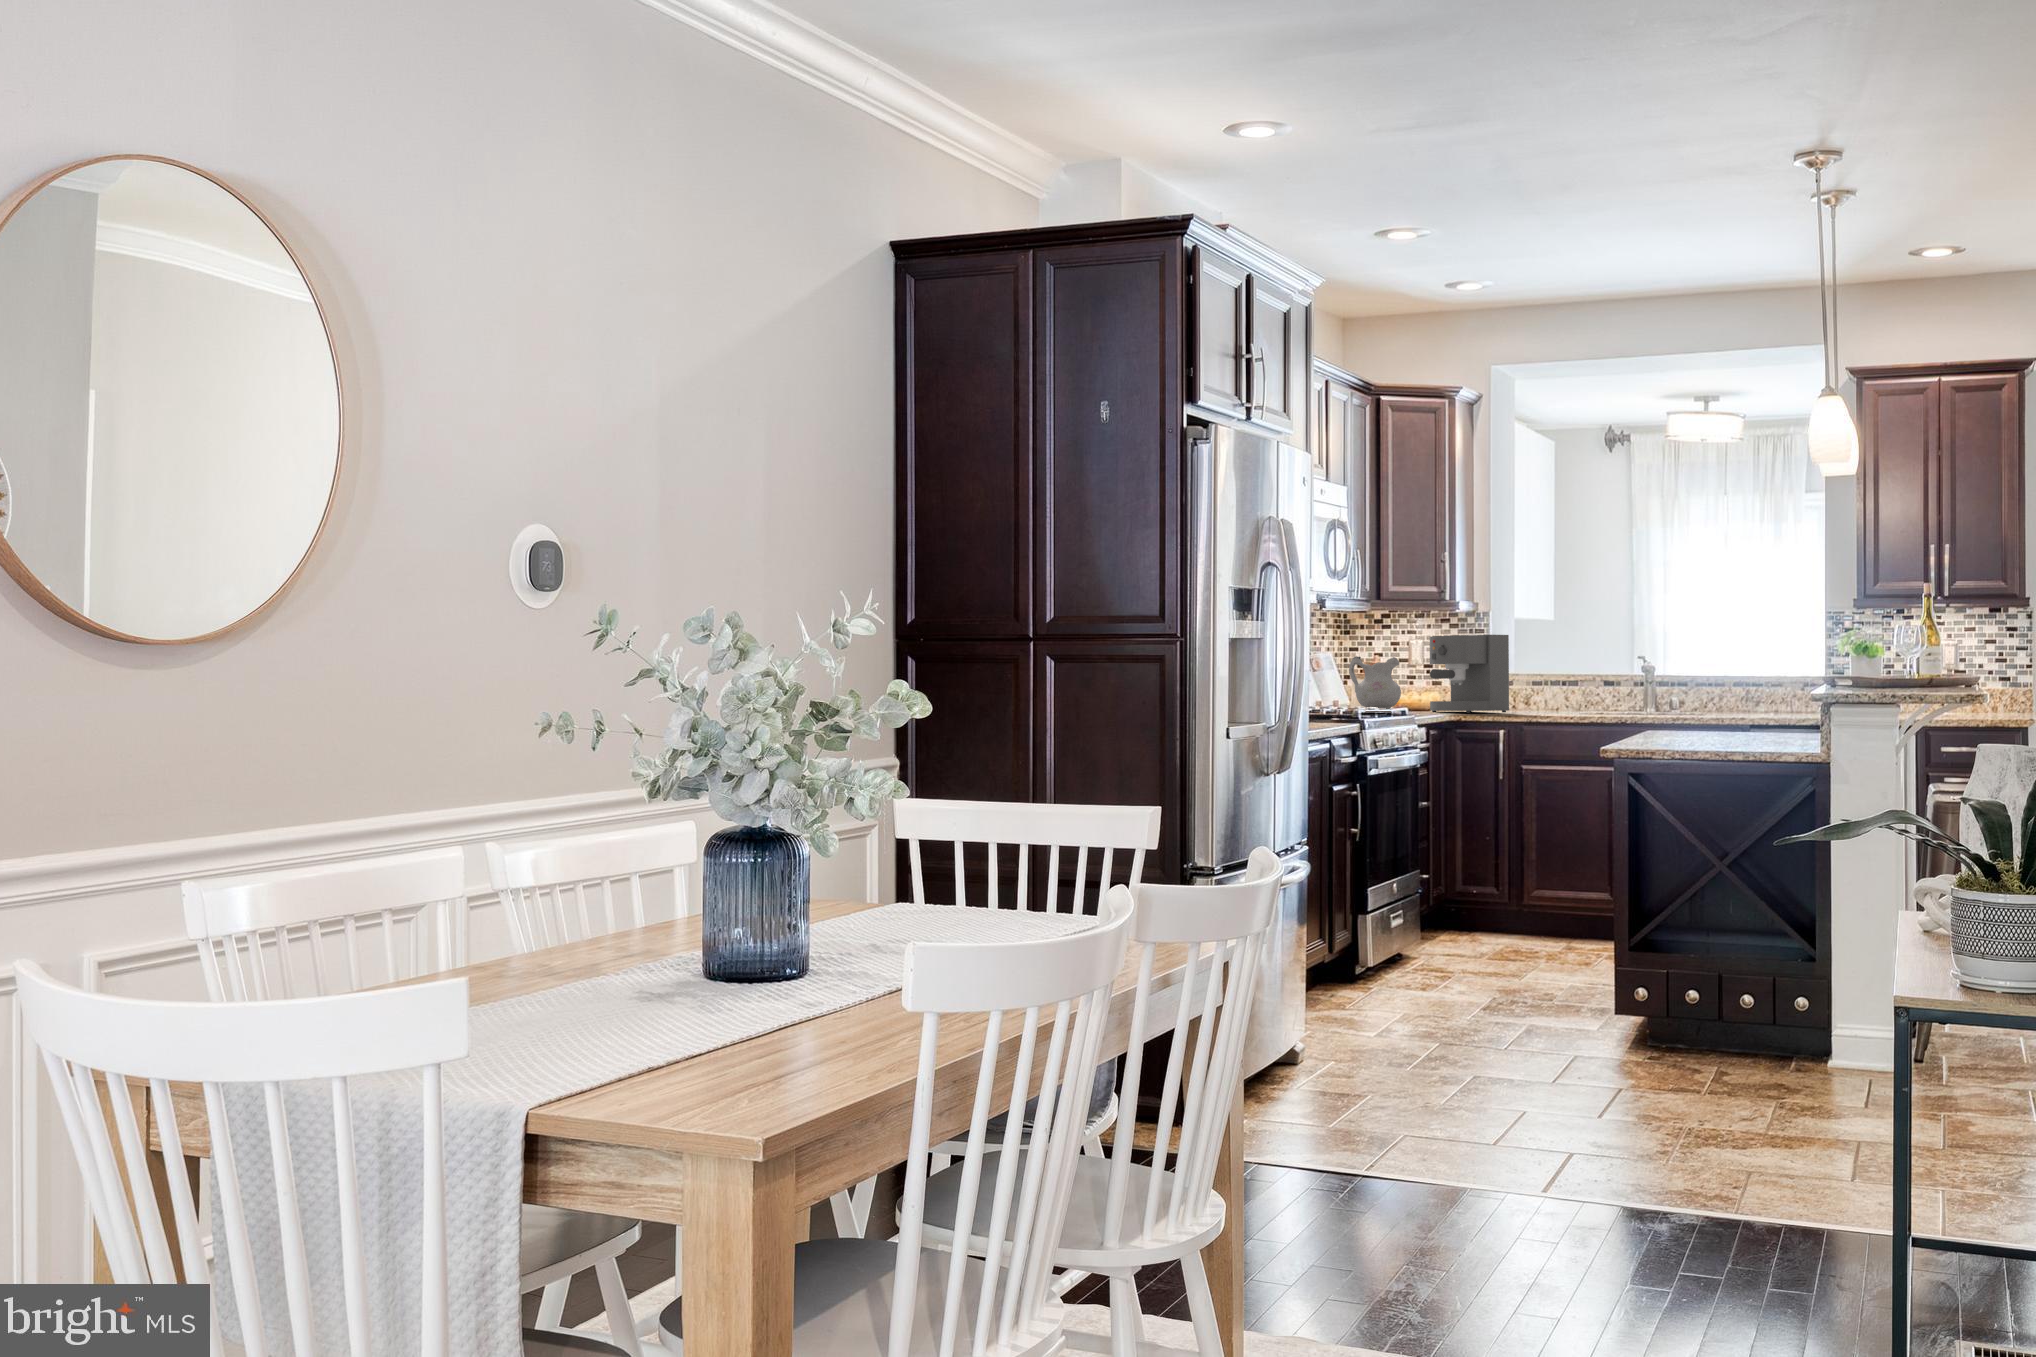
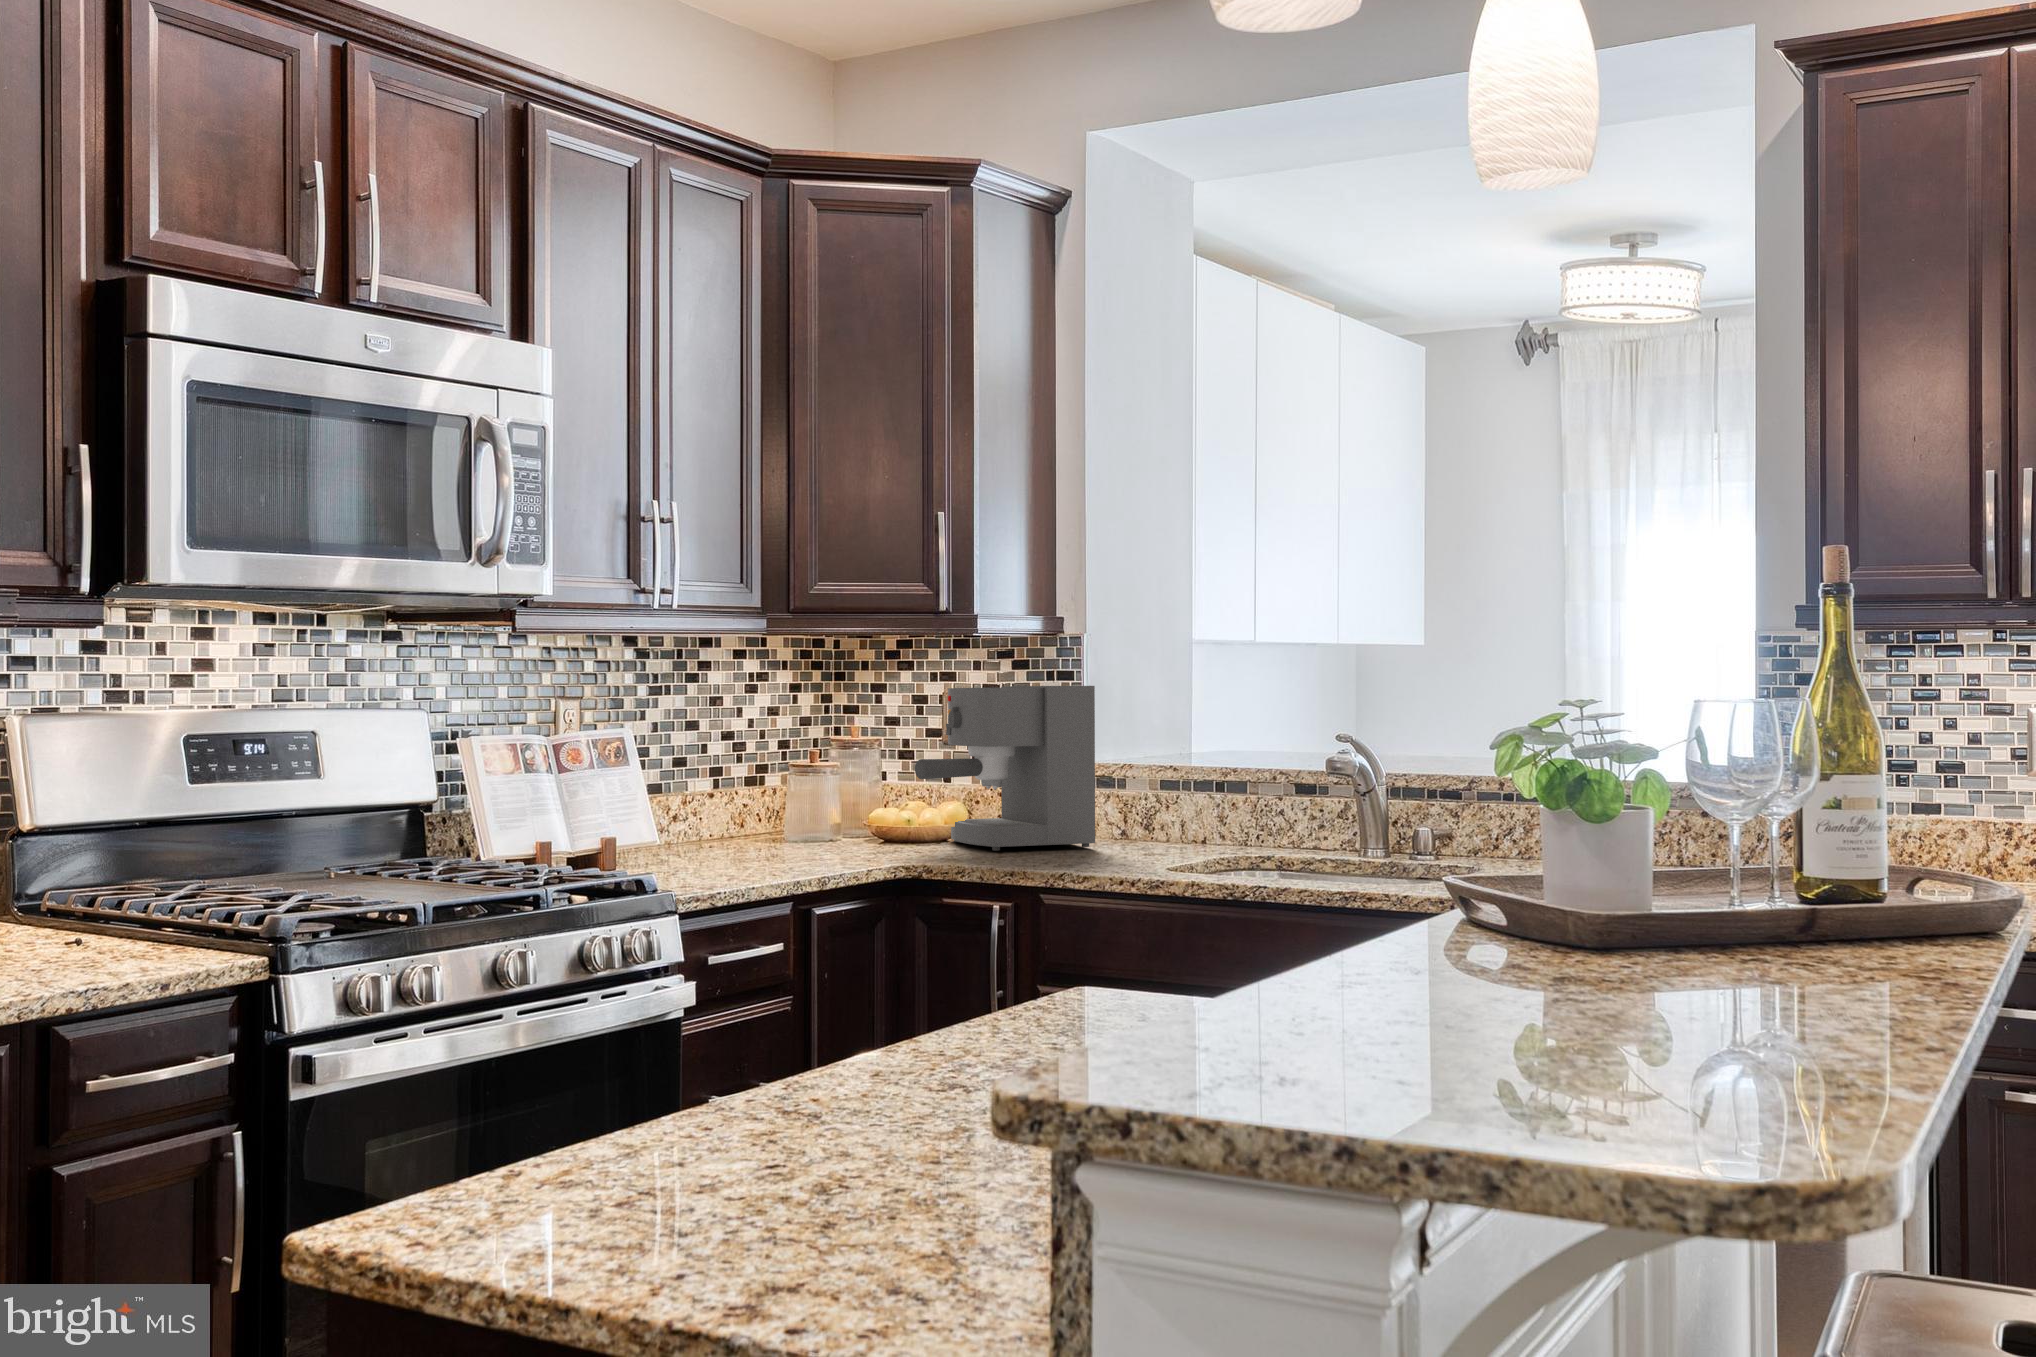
ceramic pitcher: present [1349,656,1401,713] -> none [739,732,841,854]

